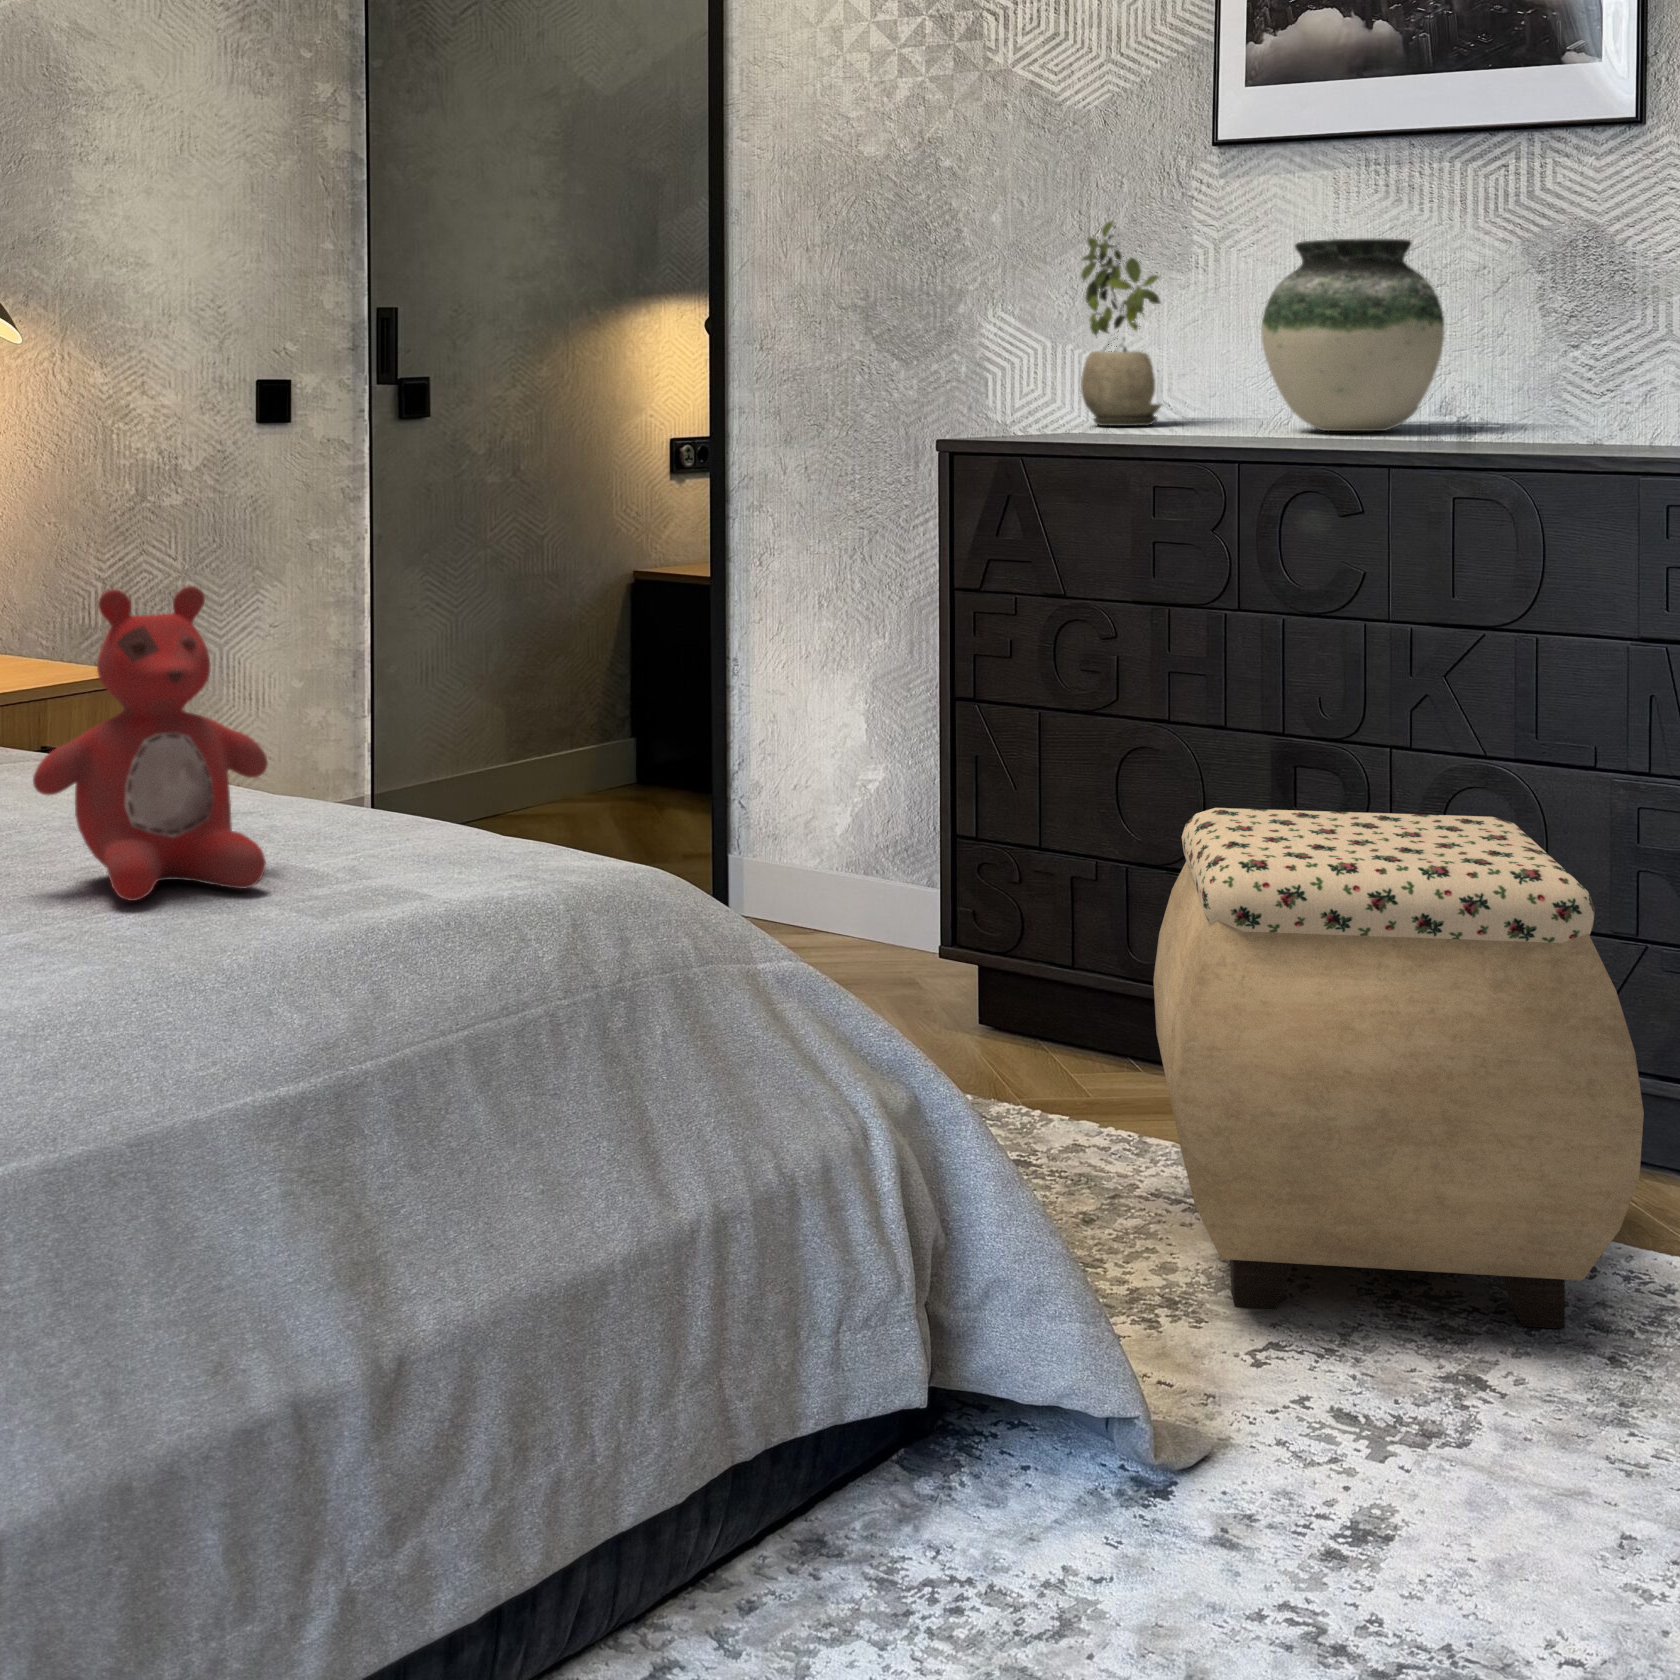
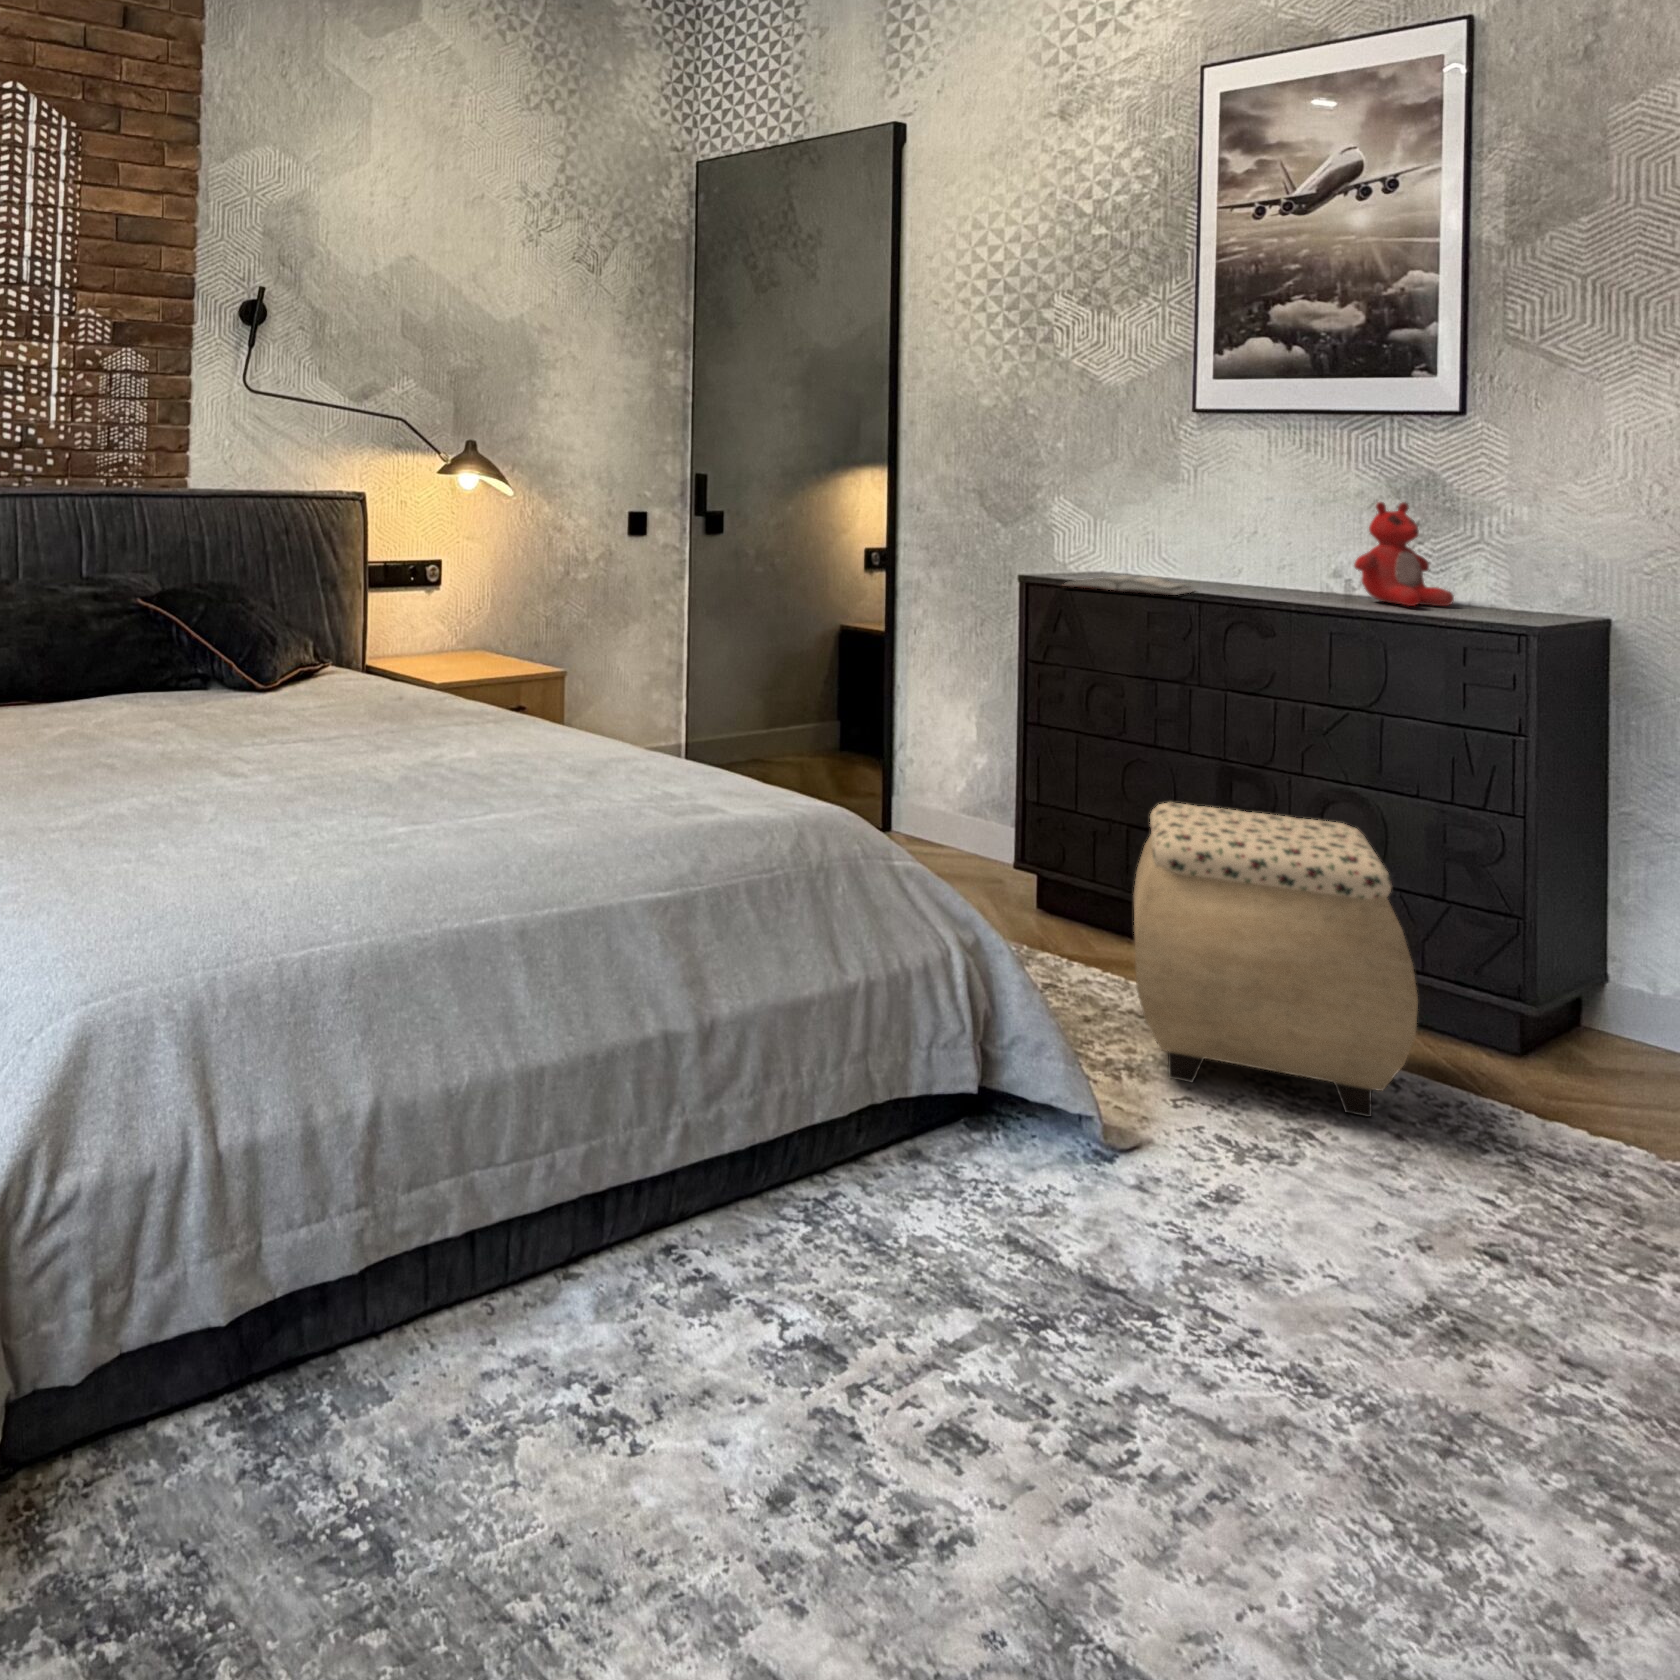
potted plant: present [1081,221,1161,426] -> none [1109,453,1164,572]
vase: present [1261,239,1444,431] -> none [1221,474,1342,586]
hardback book: none [1015,423,1231,449] -> present [1064,575,1194,595]
stuffed bear: present [33,586,268,901] -> present [1355,502,1454,606]

